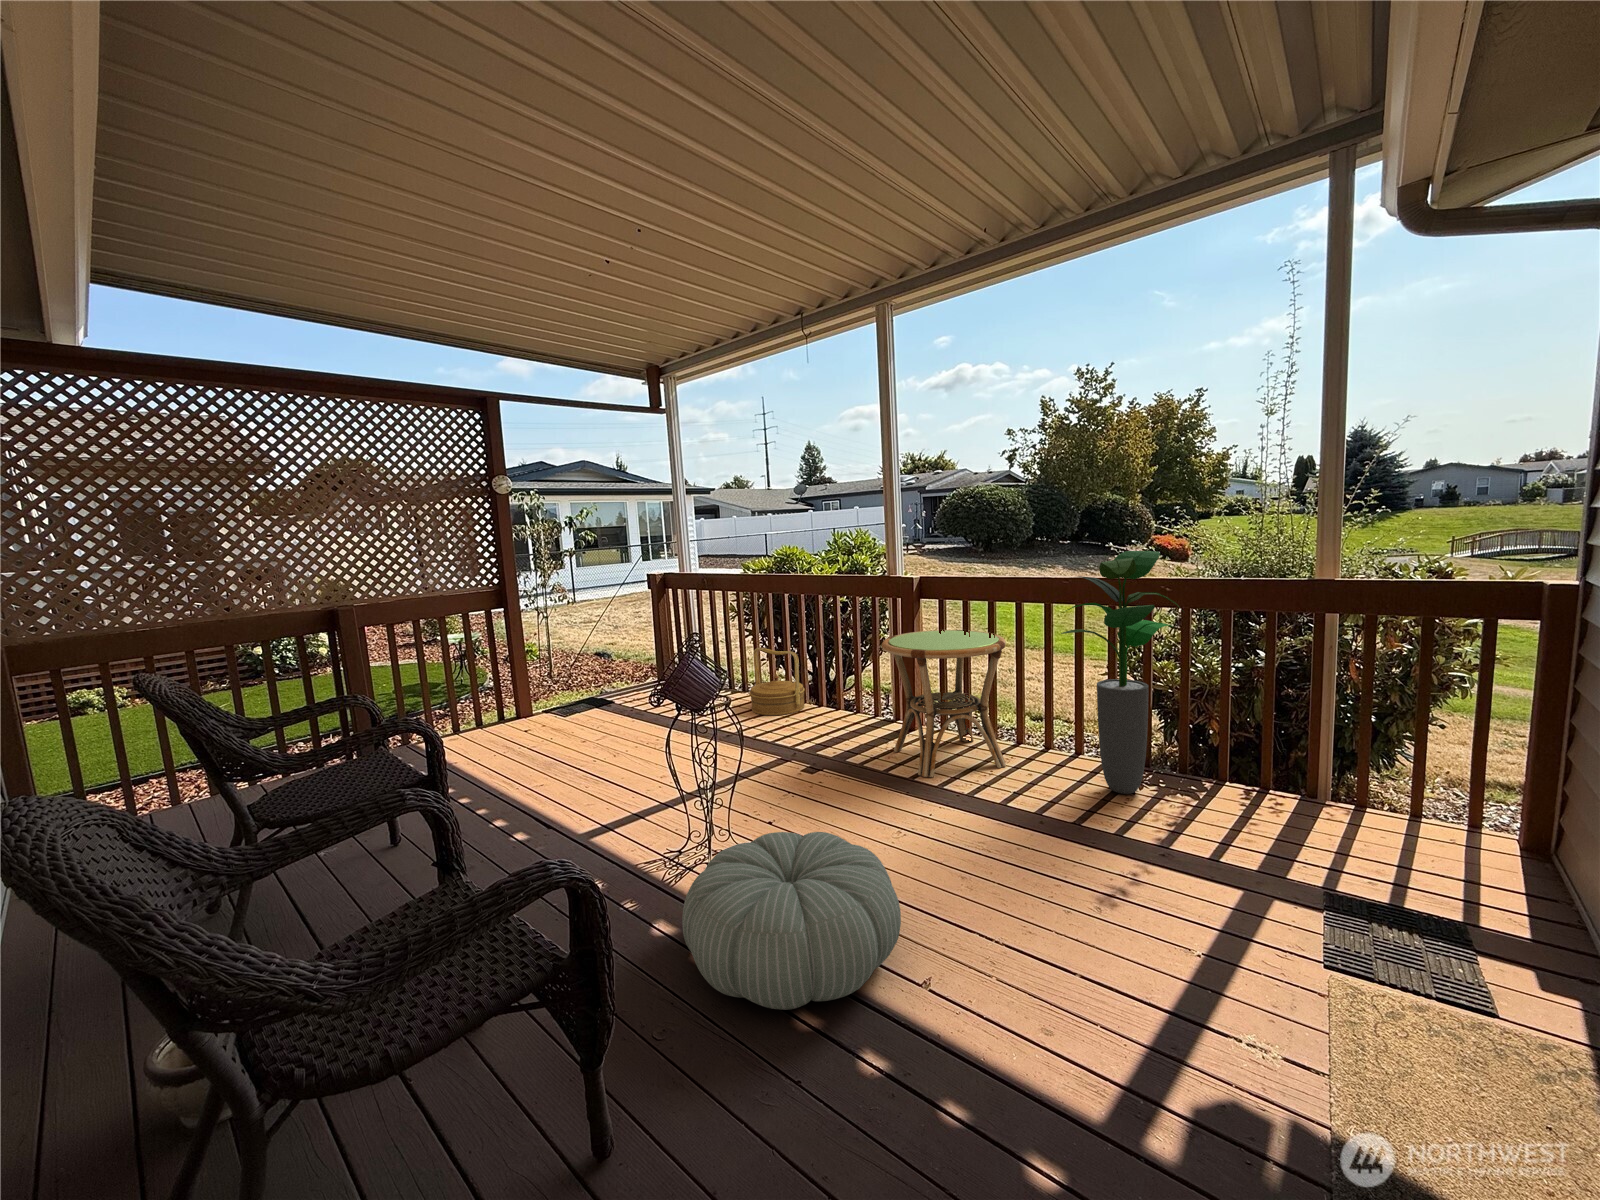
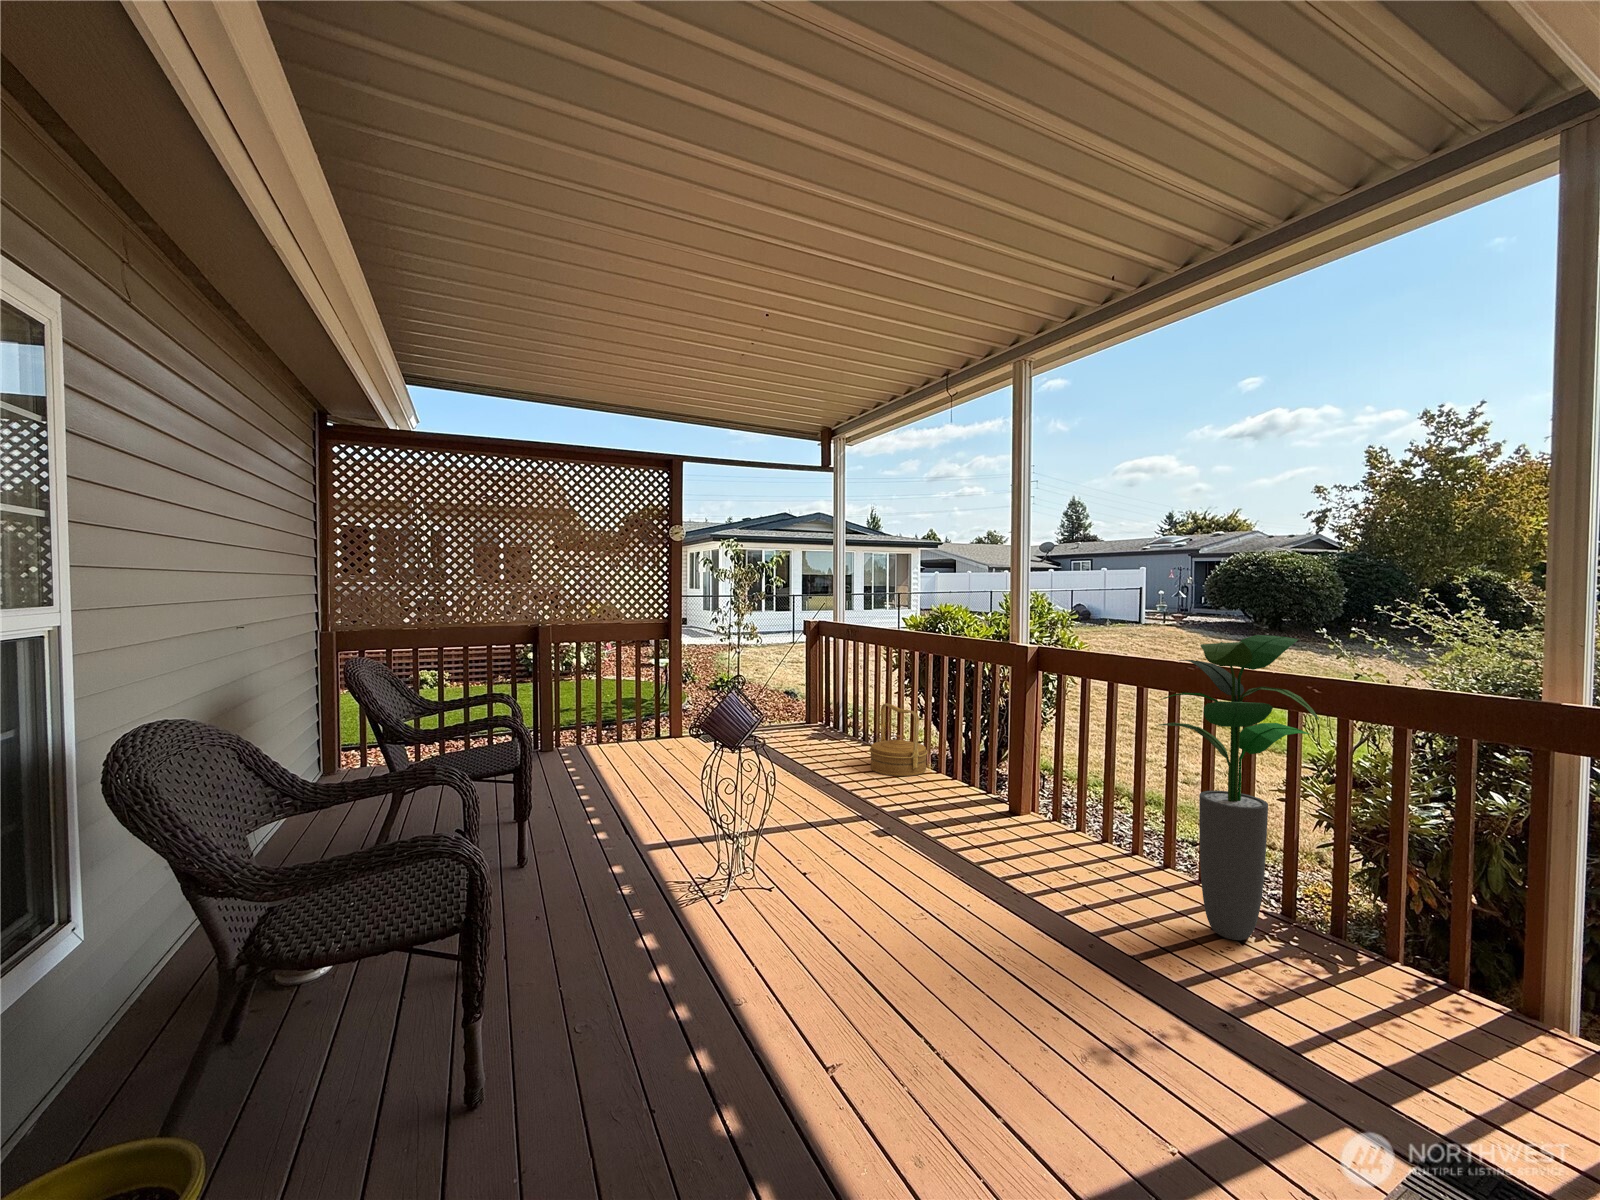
side table: present [882,630,1006,777] -> none [970,705,1113,875]
pouf: present [682,832,901,1010] -> none [622,876,841,1053]

